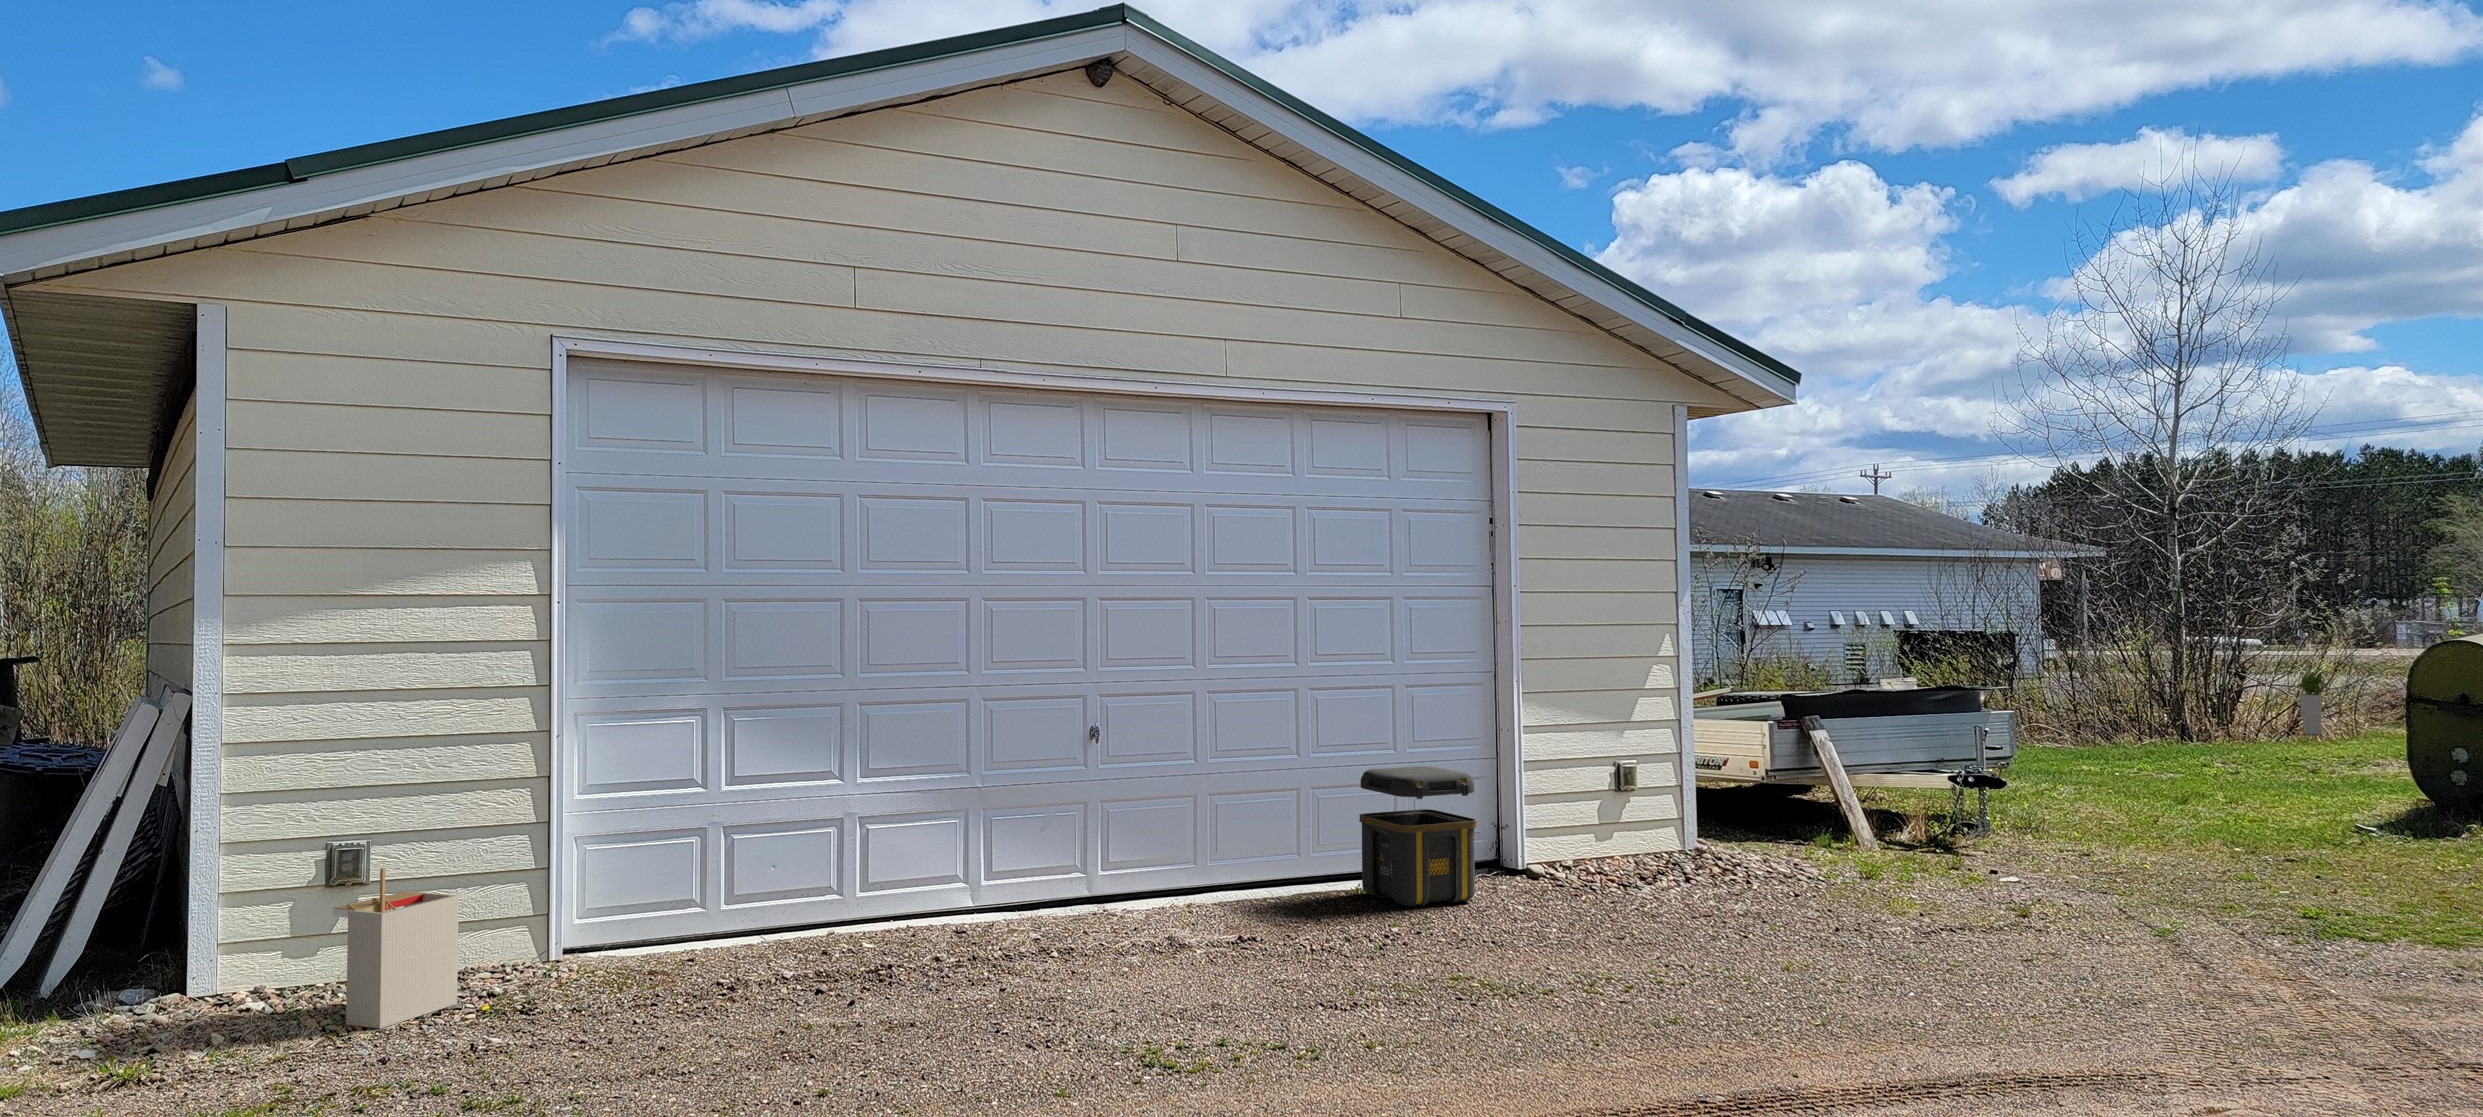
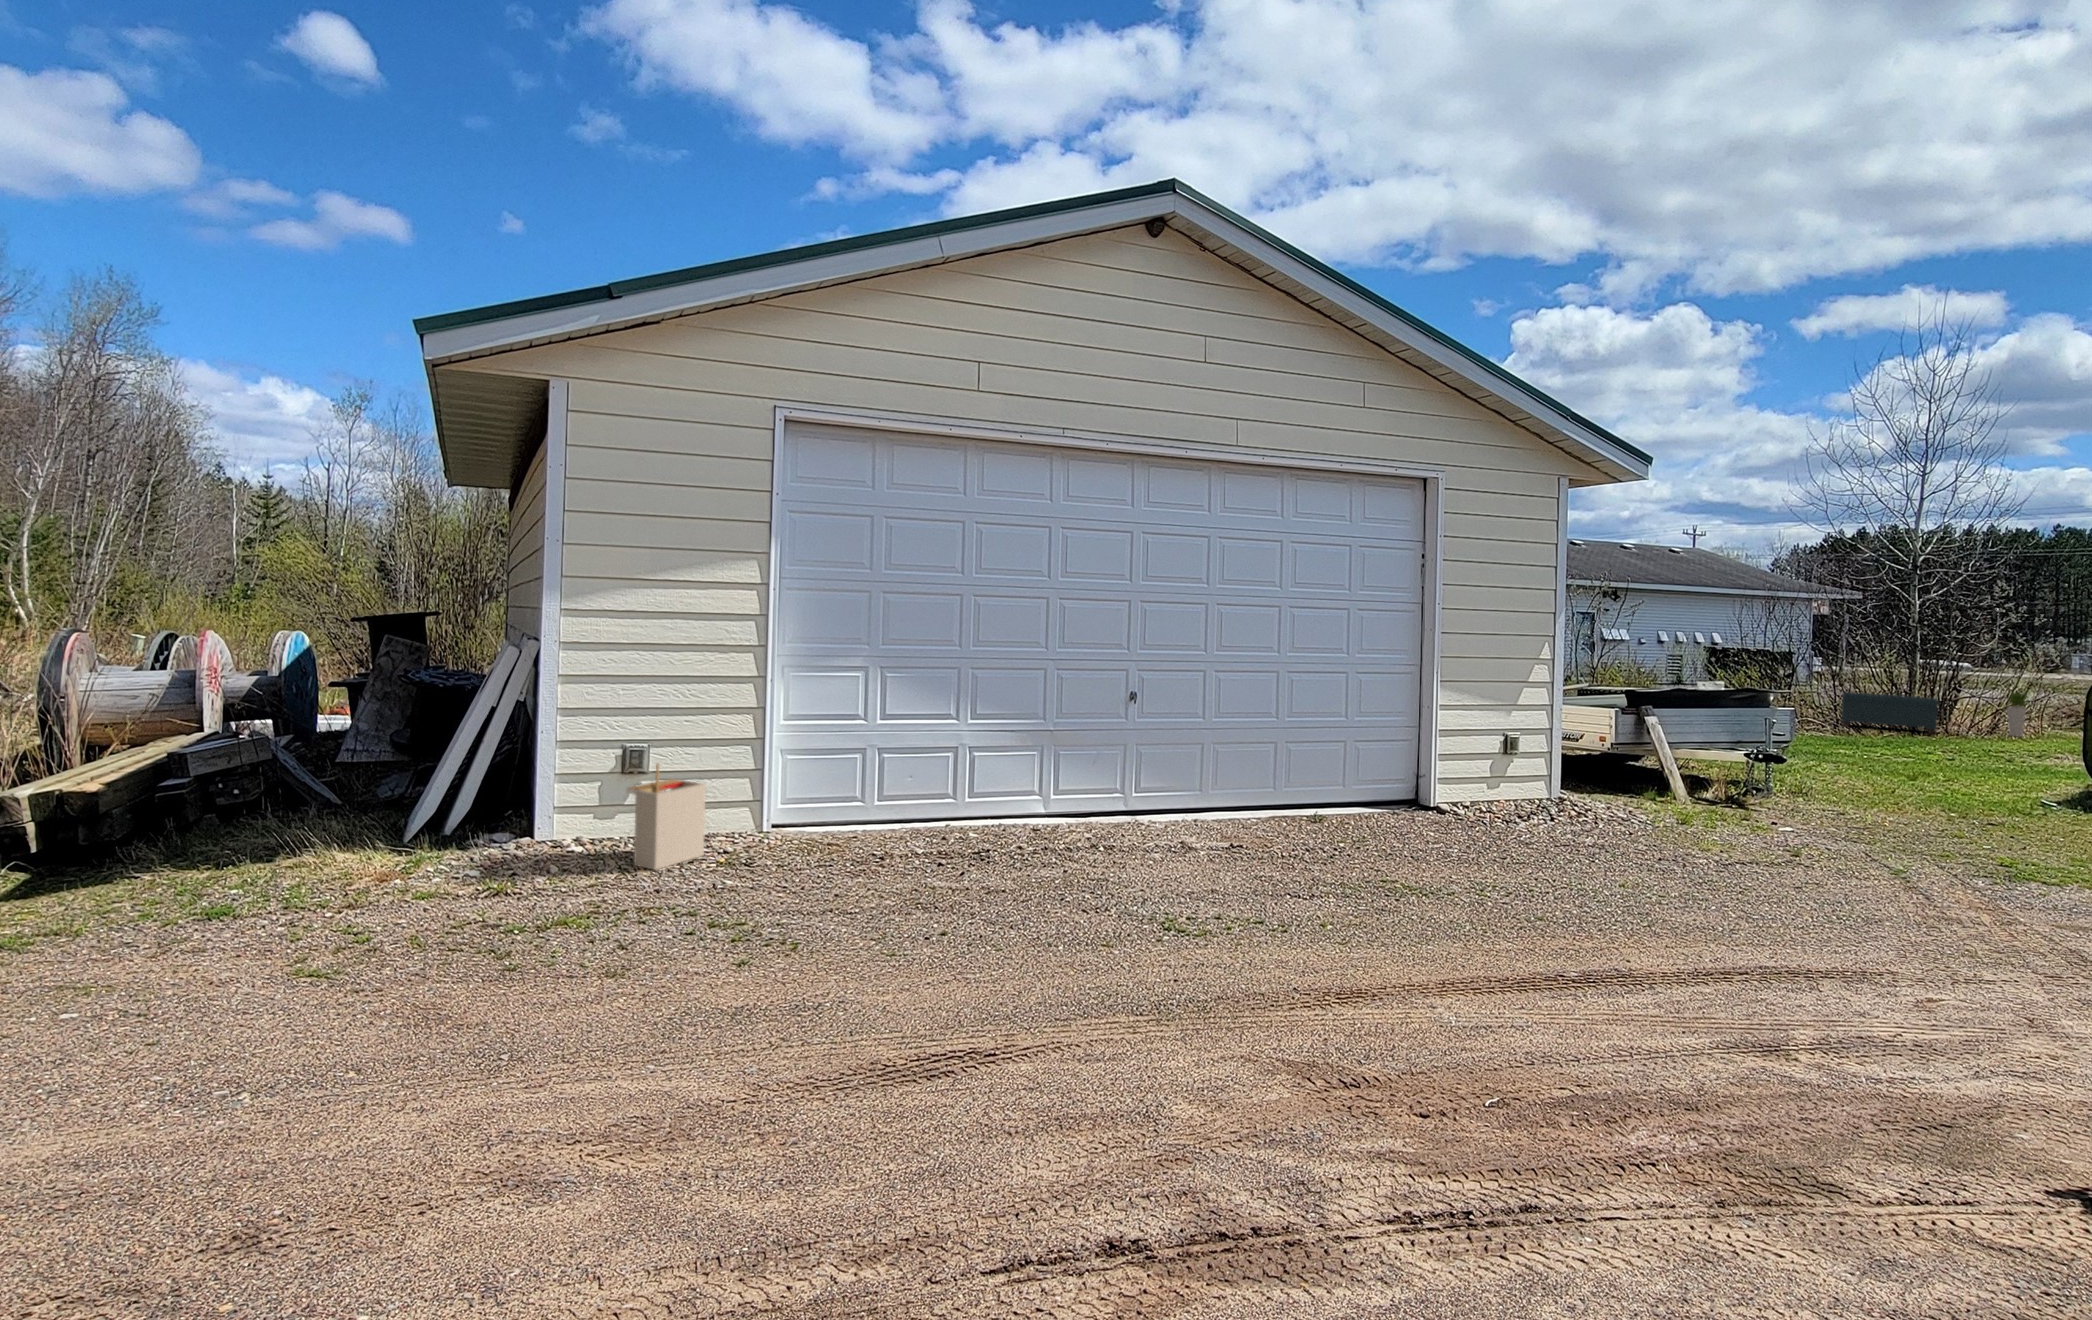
bench: none [2102,684,2217,736] -> present [1841,692,1939,734]
toolbox: present [1359,766,1477,907] -> none [1313,729,1403,829]

